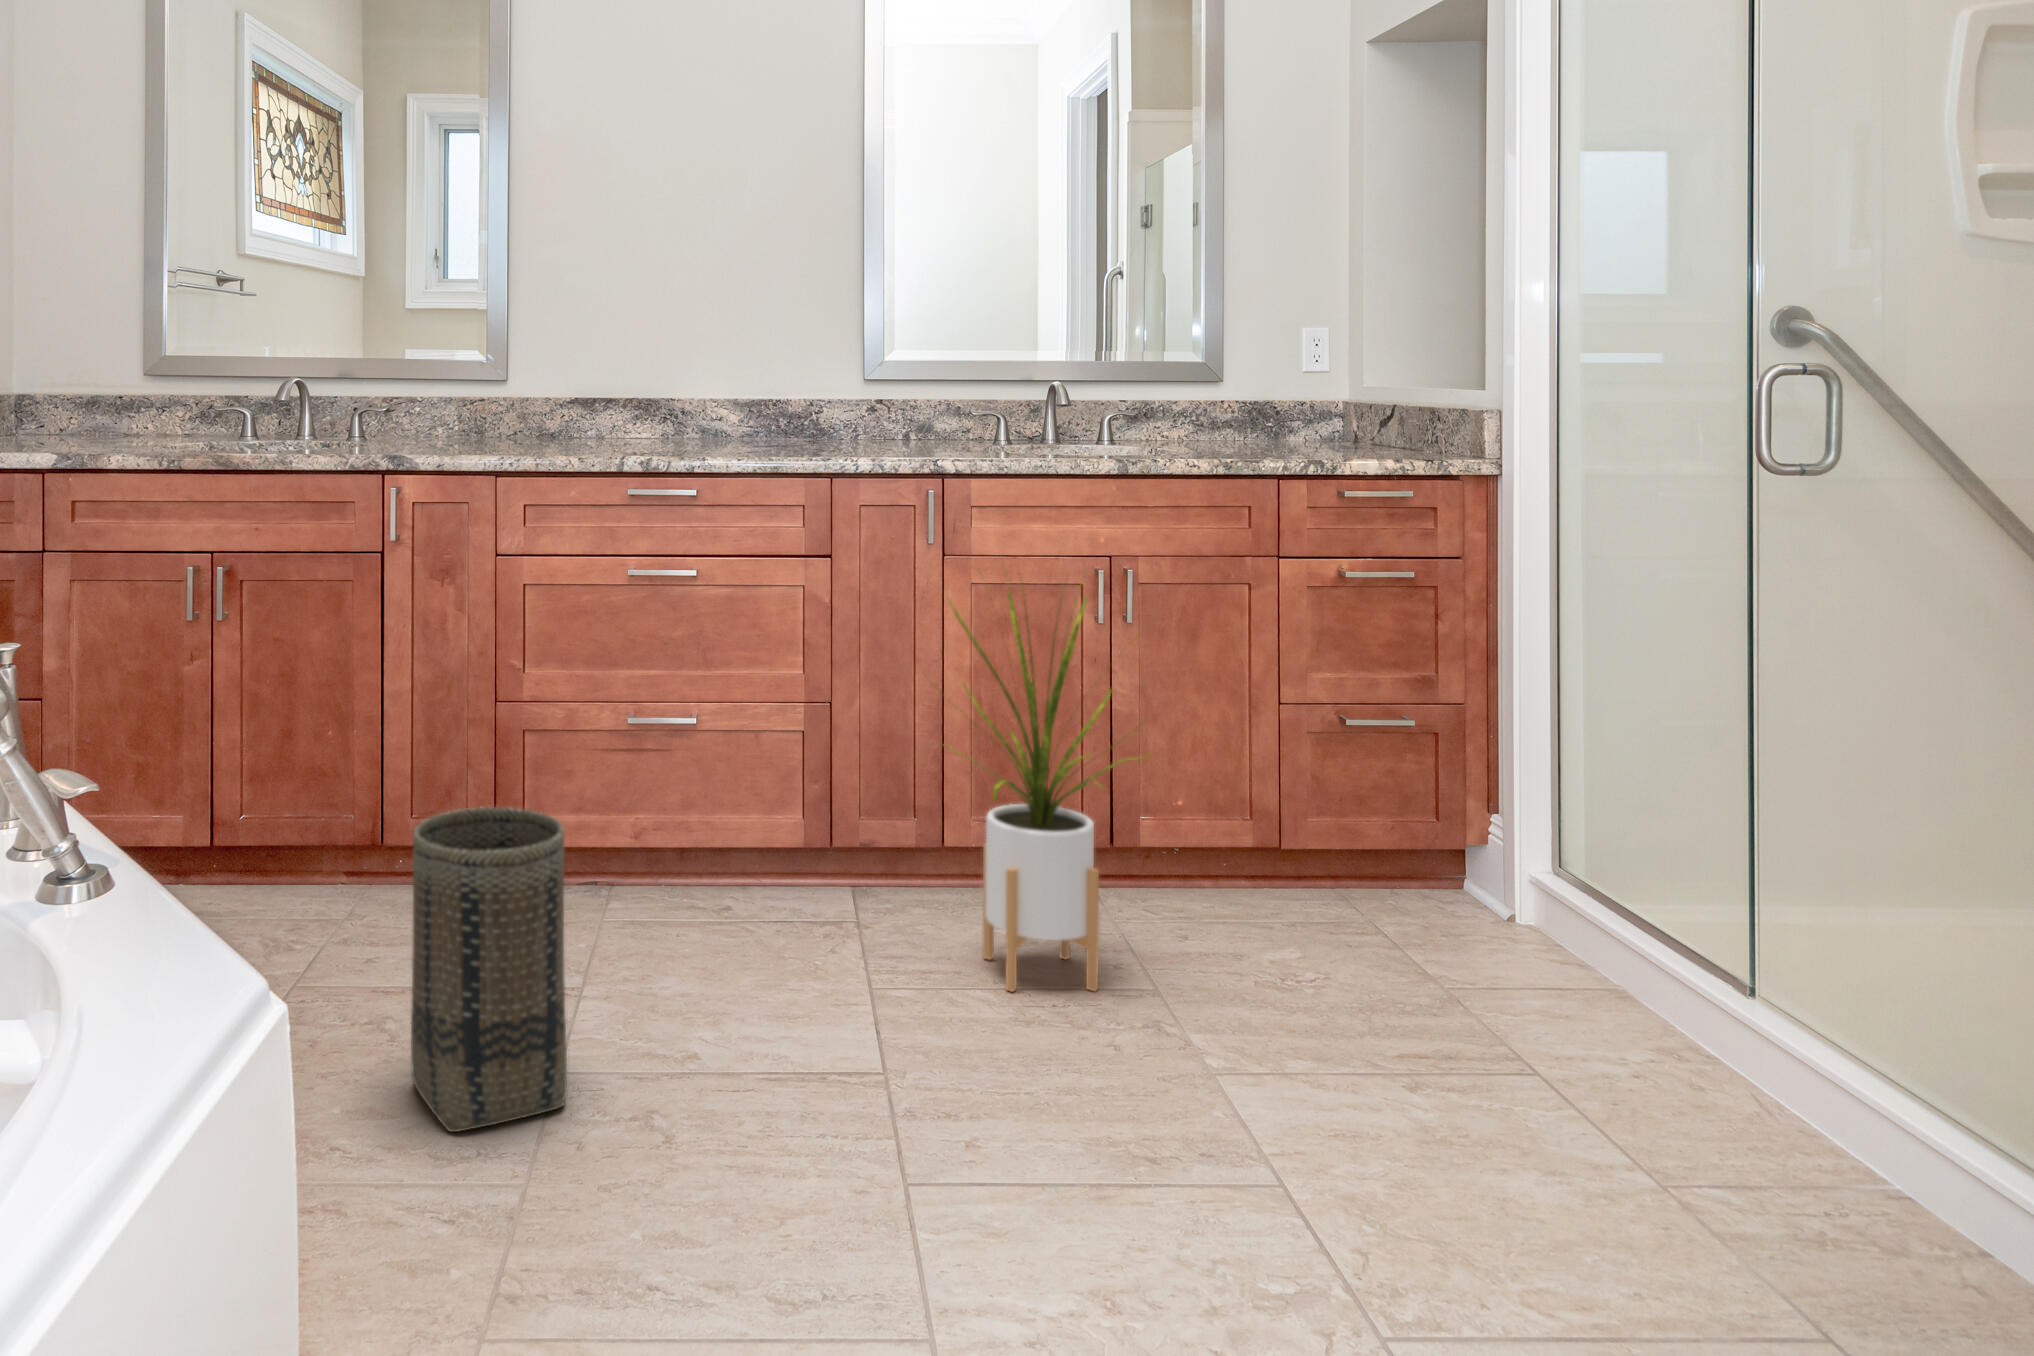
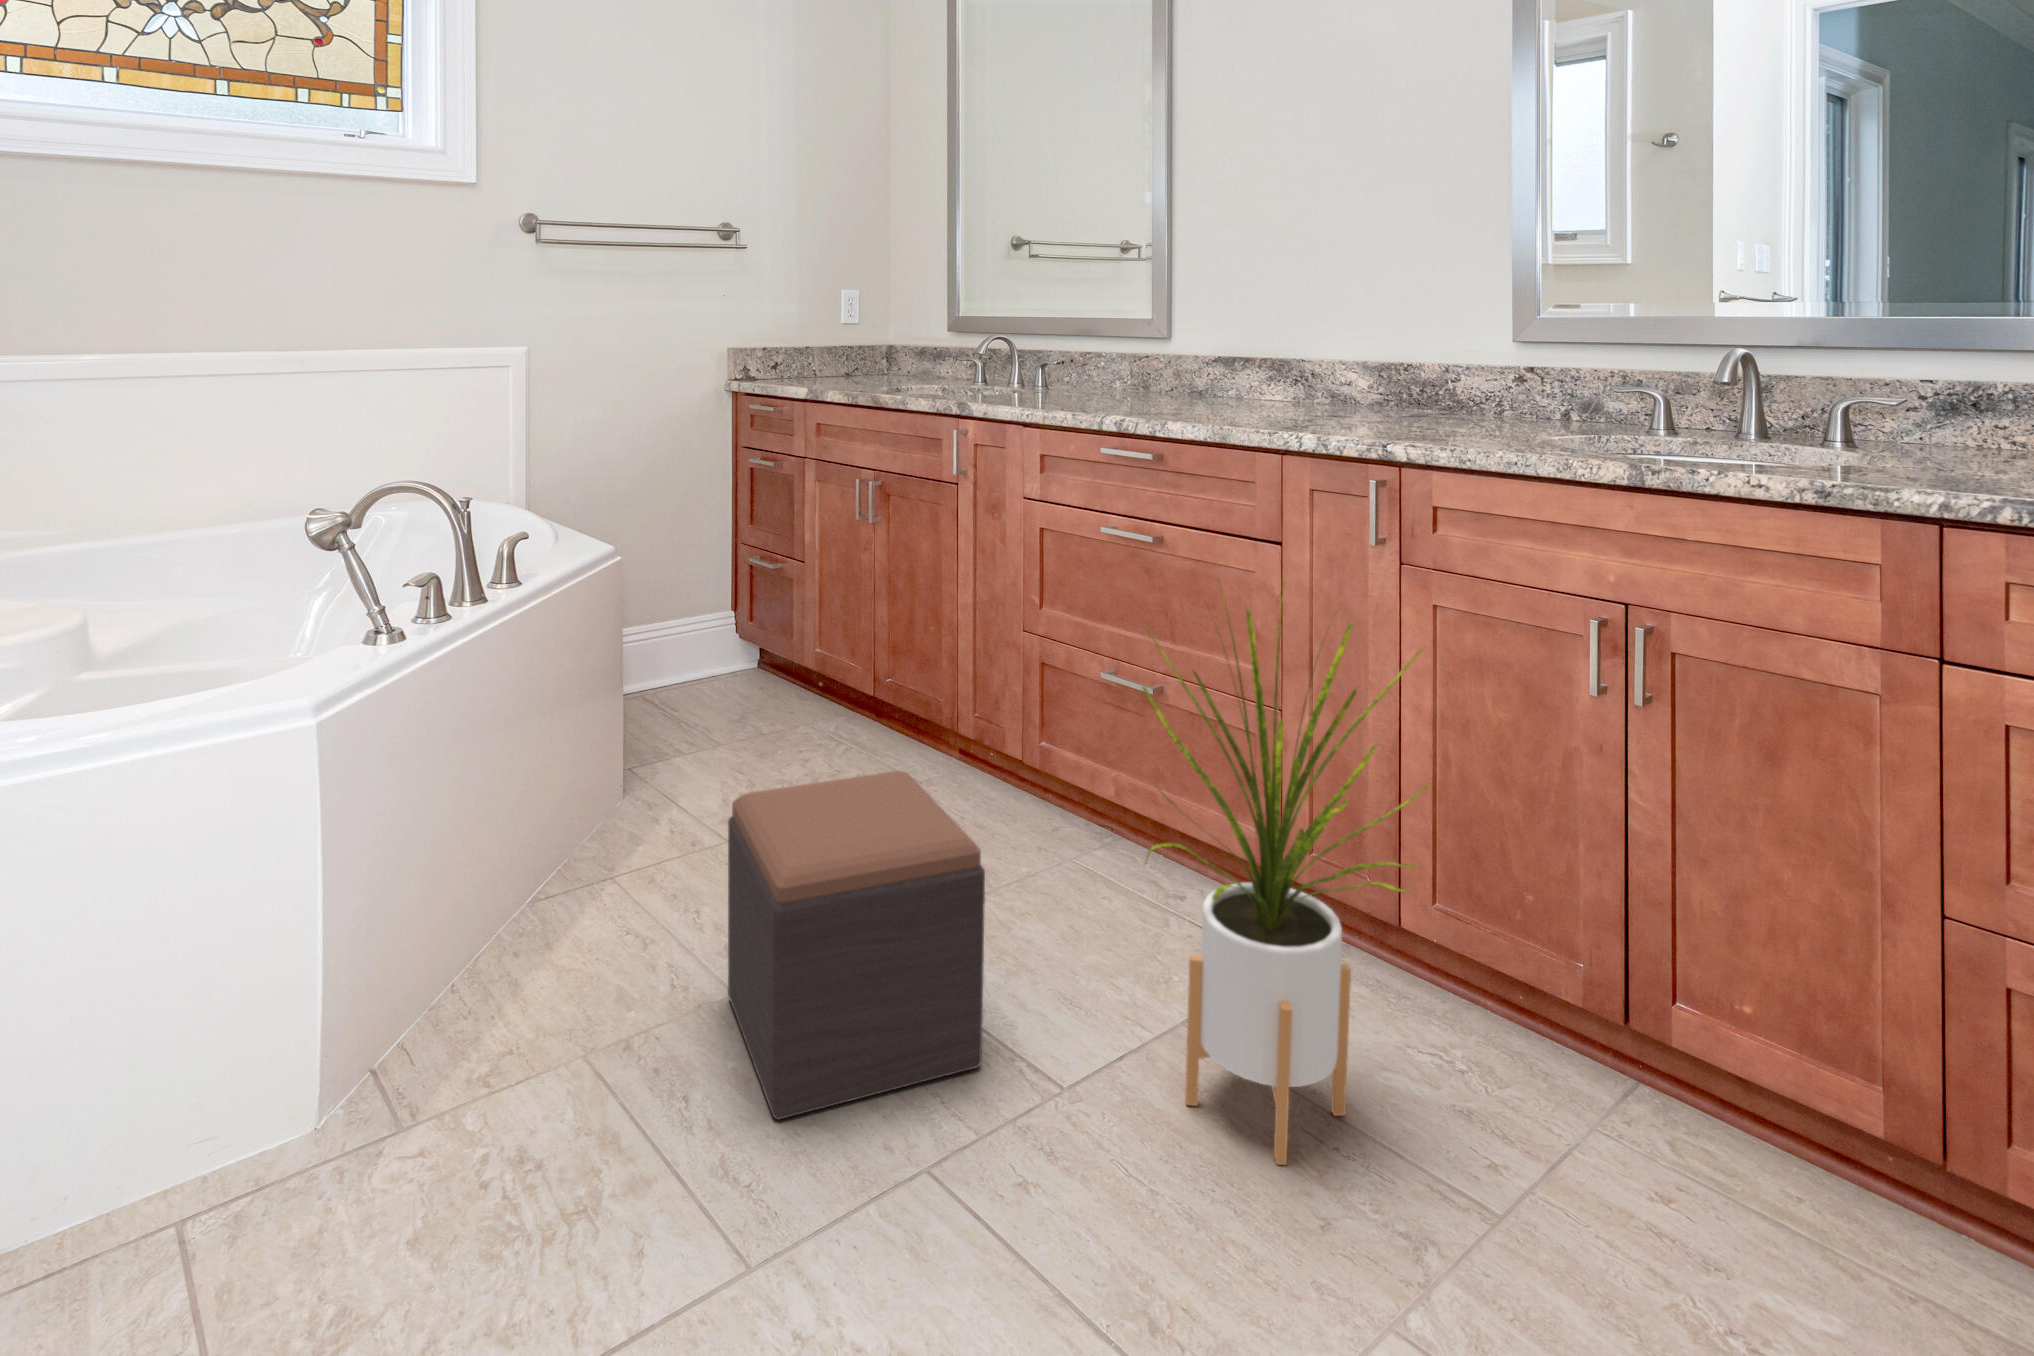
basket: present [411,807,567,1132] -> none [594,694,734,962]
footstool: none [663,813,899,1128] -> present [728,771,985,1120]

